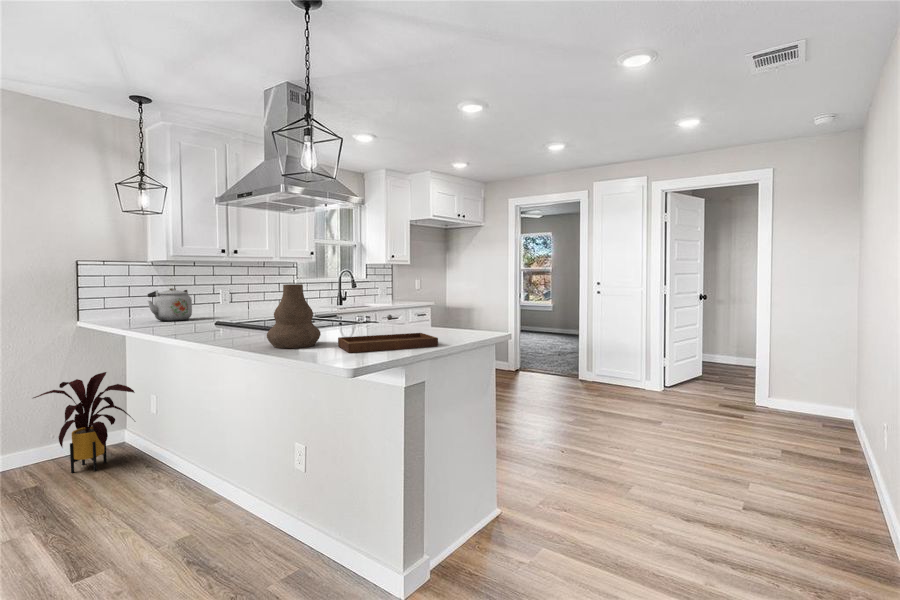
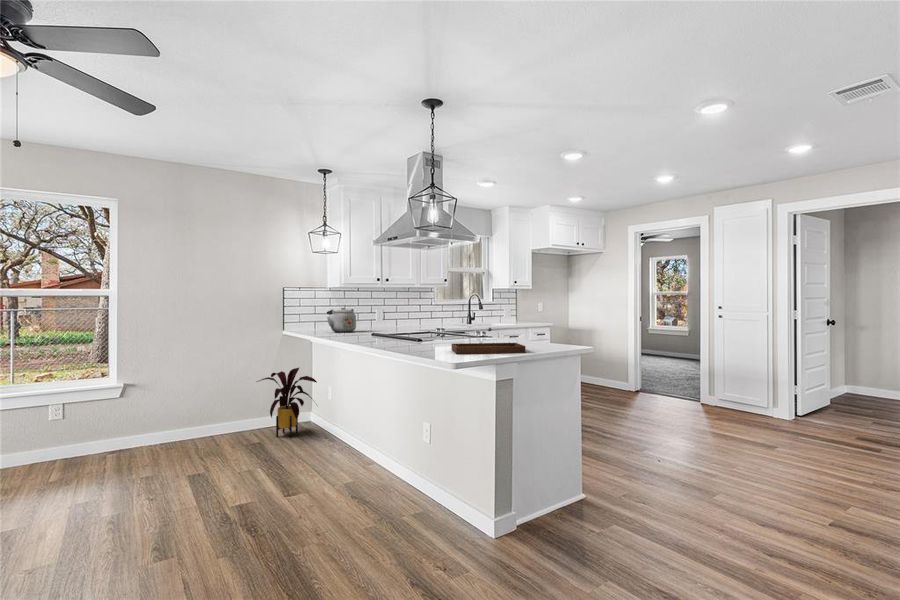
vase: present [267,284,321,348] -> none [403,304,440,350]

